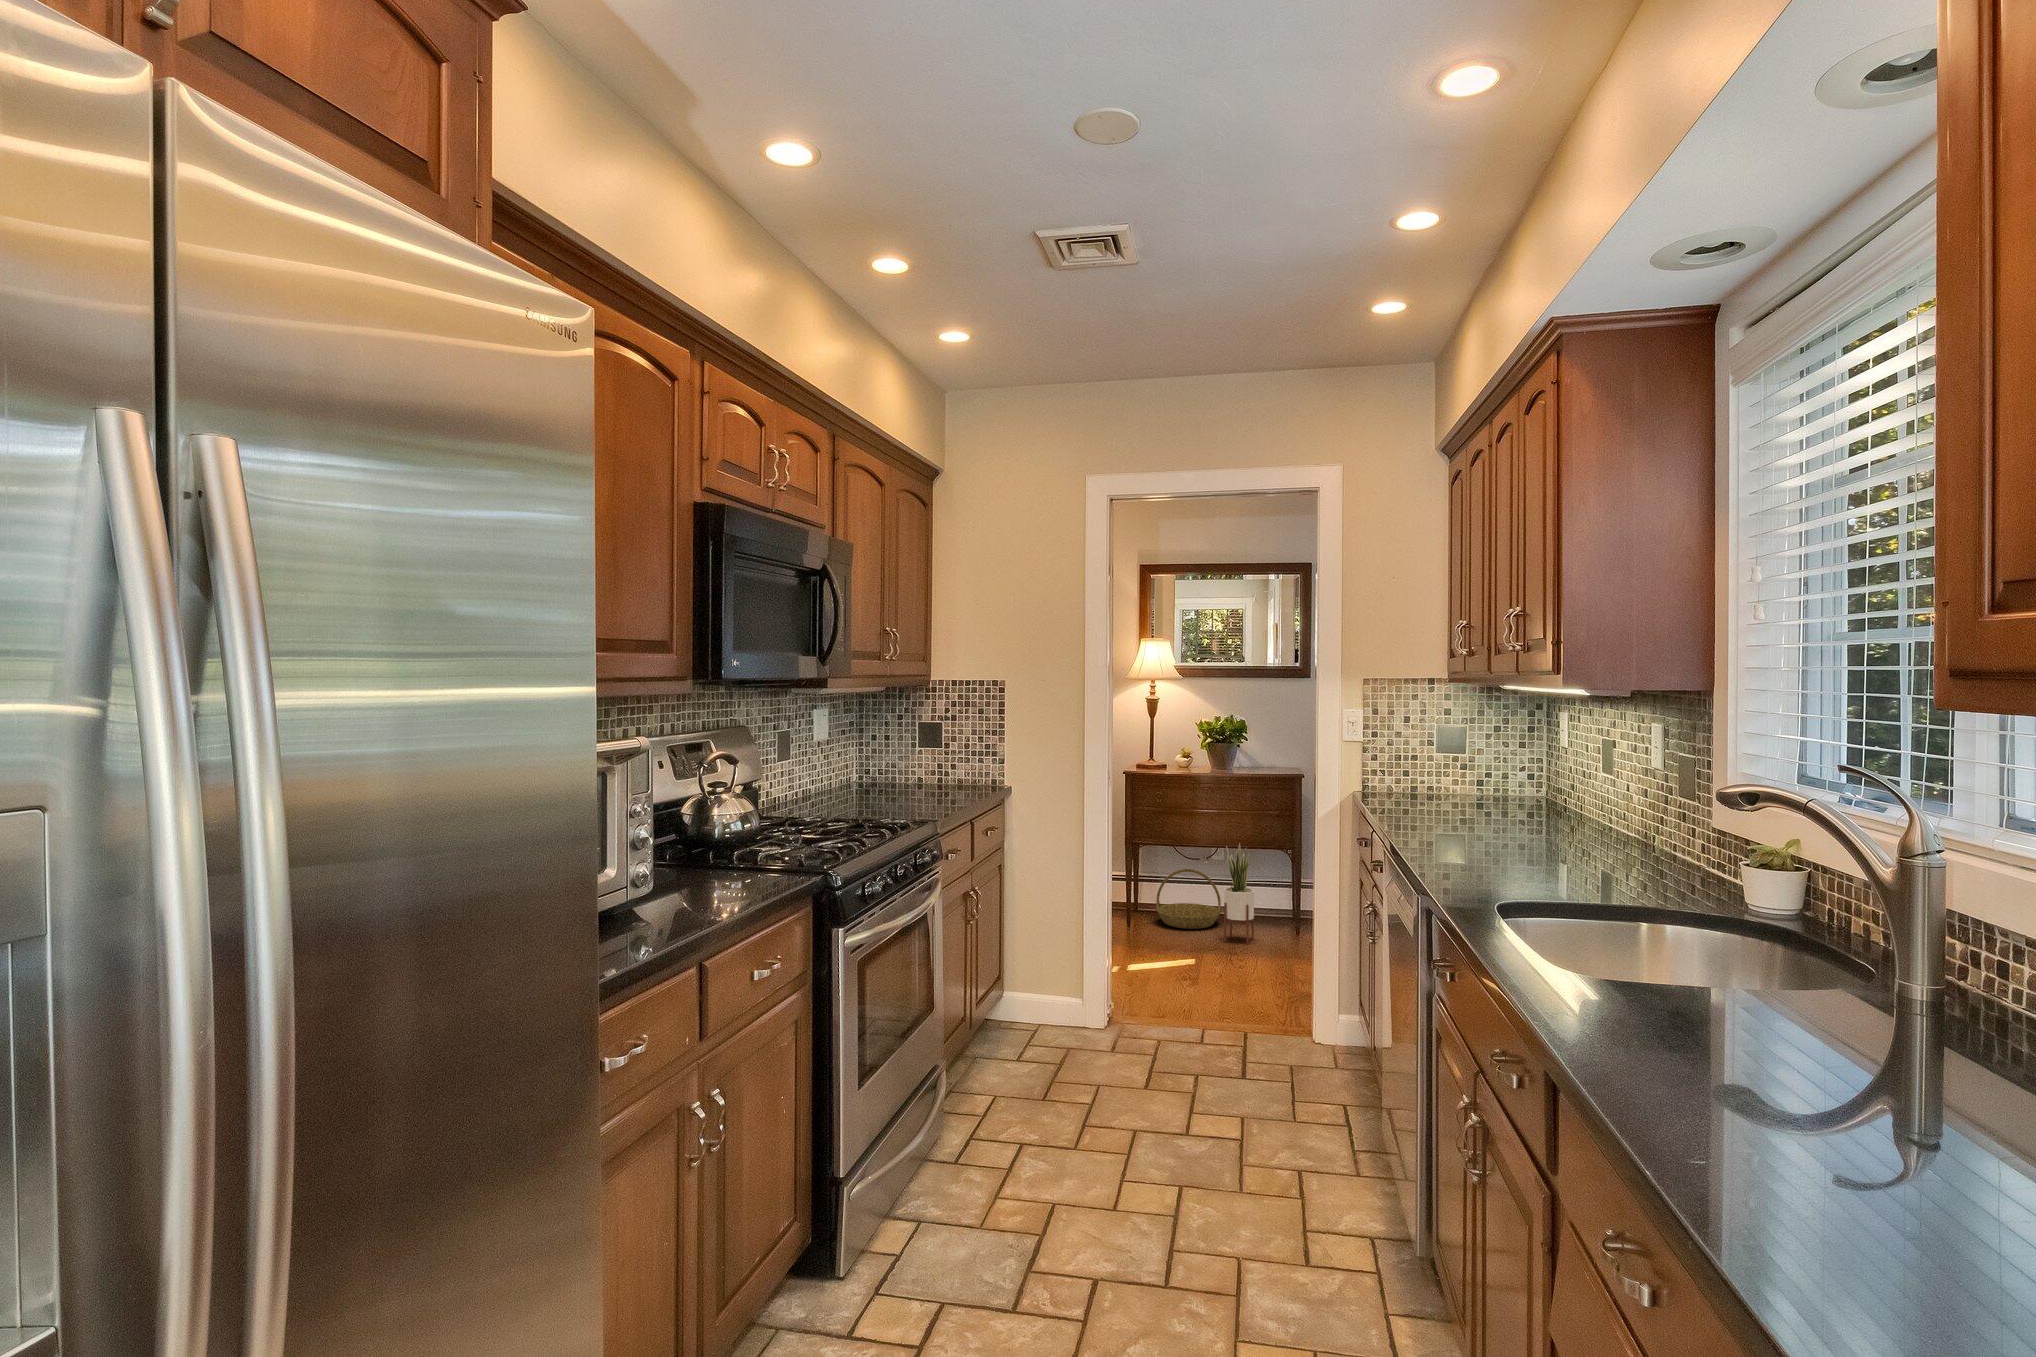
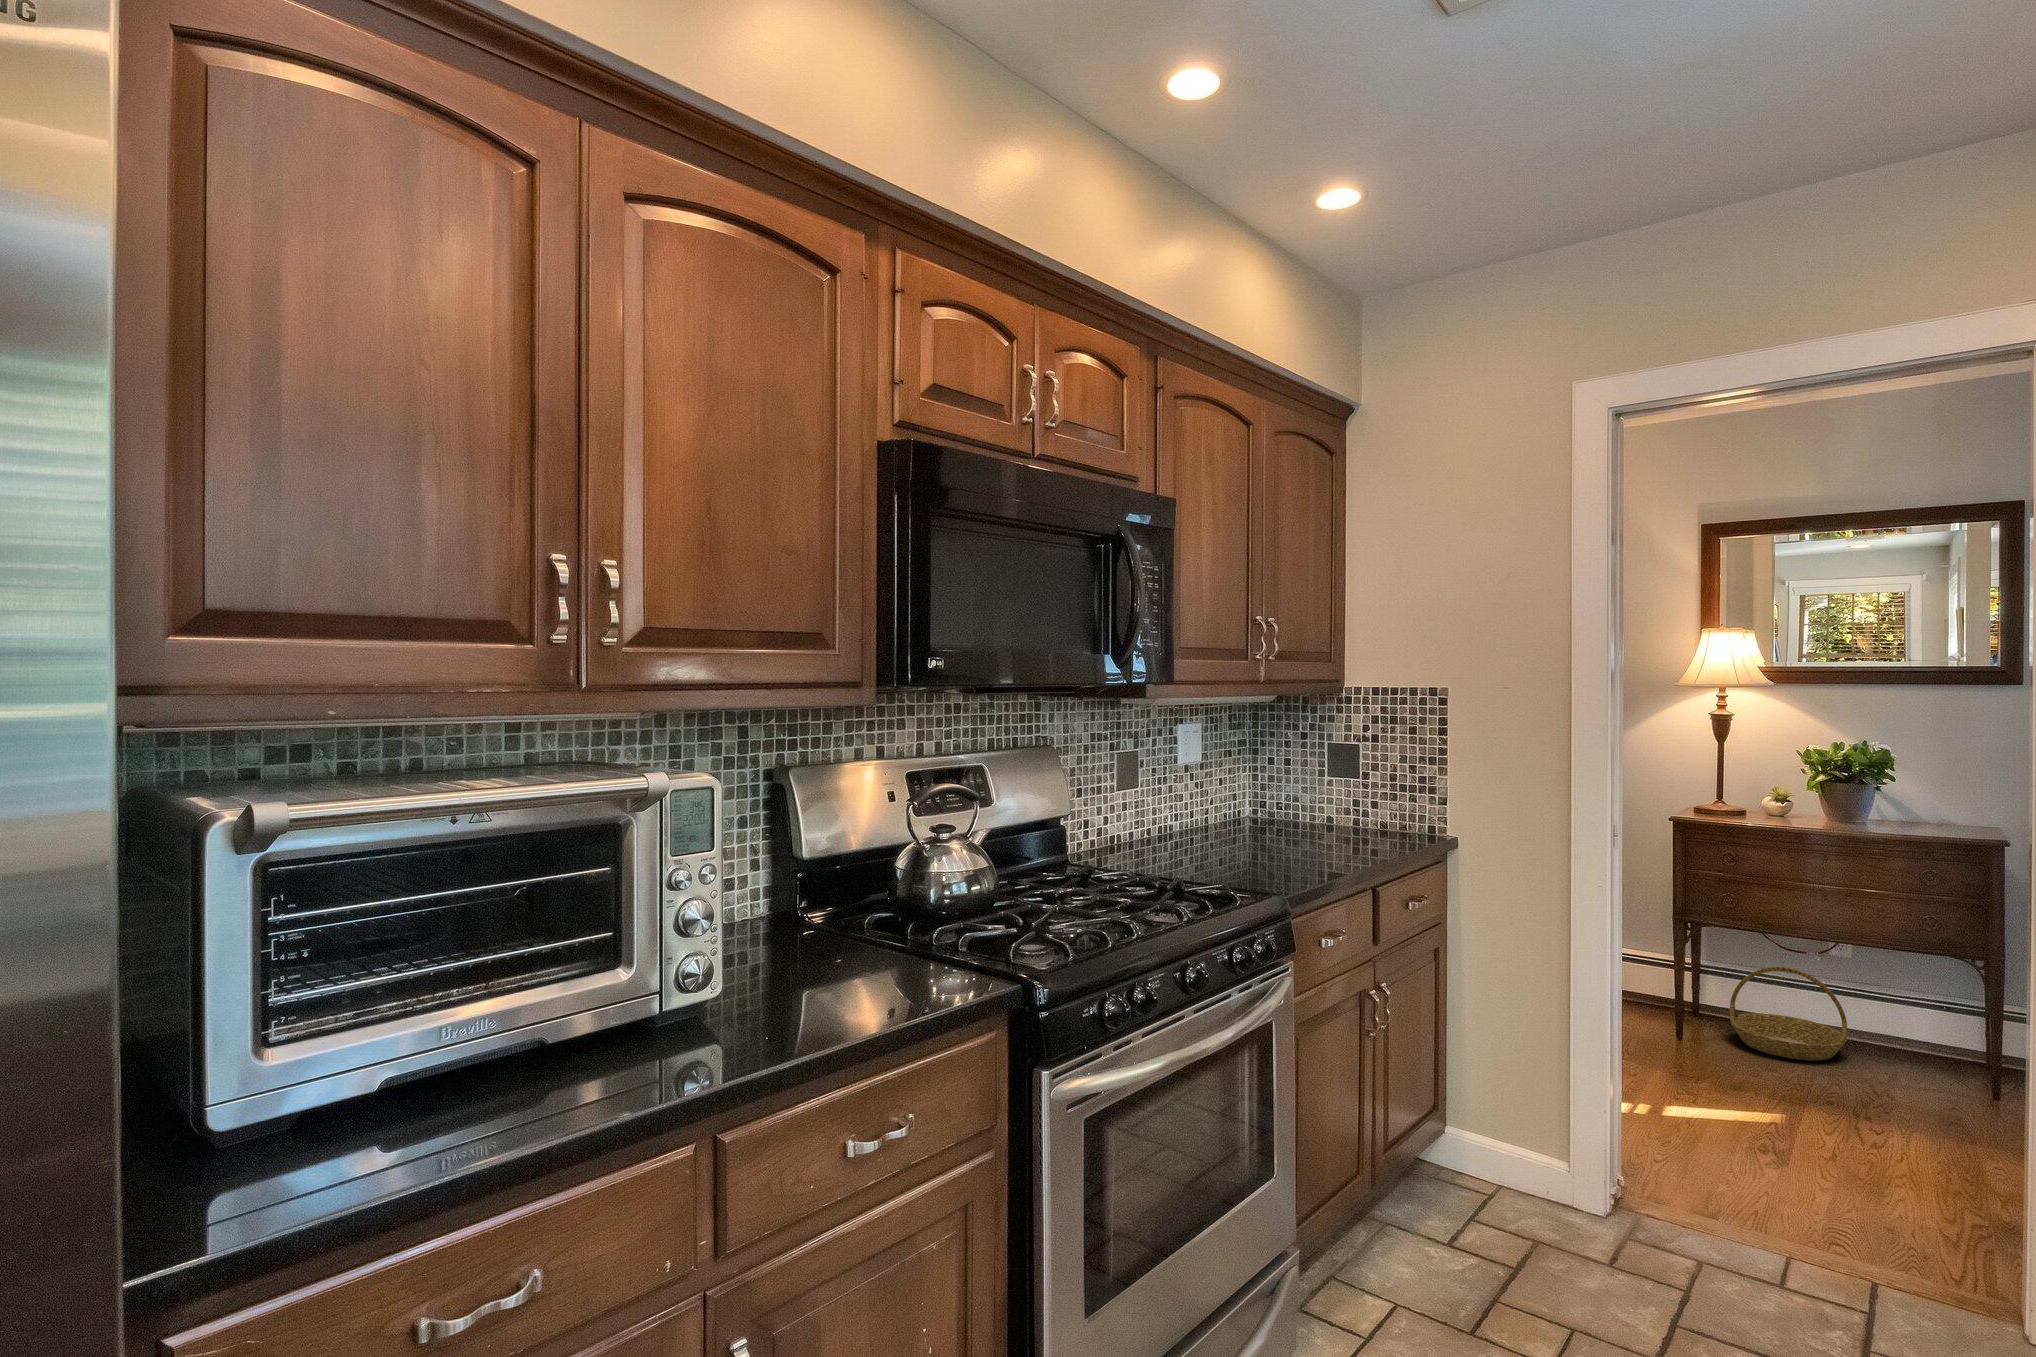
potted plant: present [1224,843,1254,944] -> none [1851,941,1910,1104]

